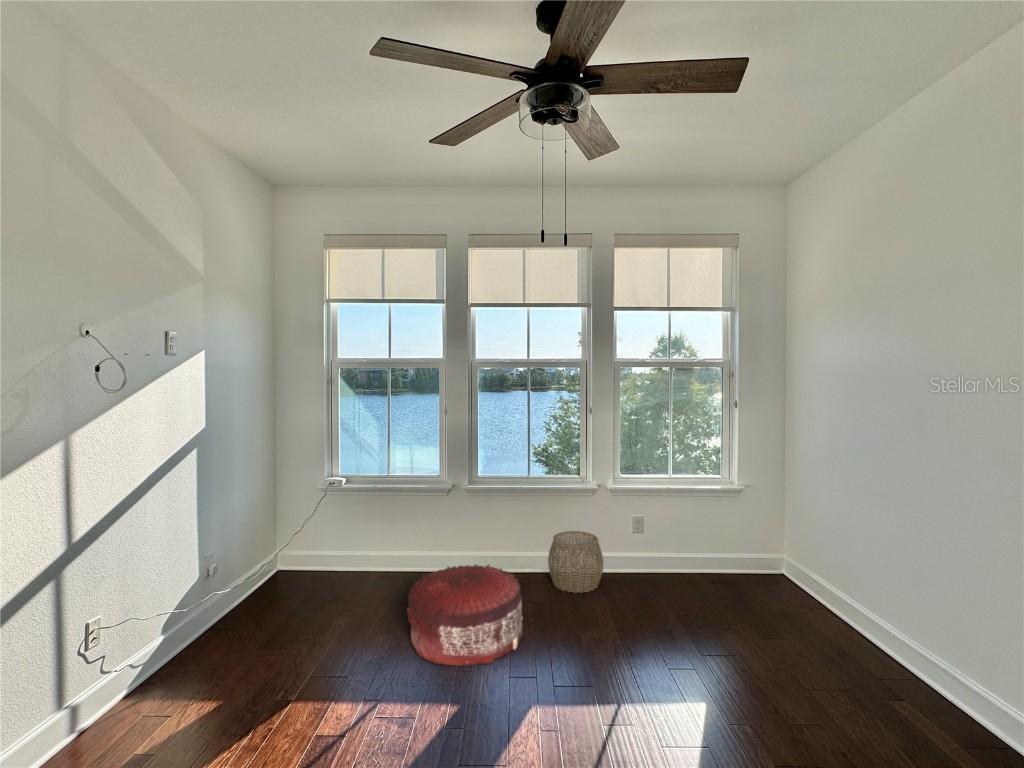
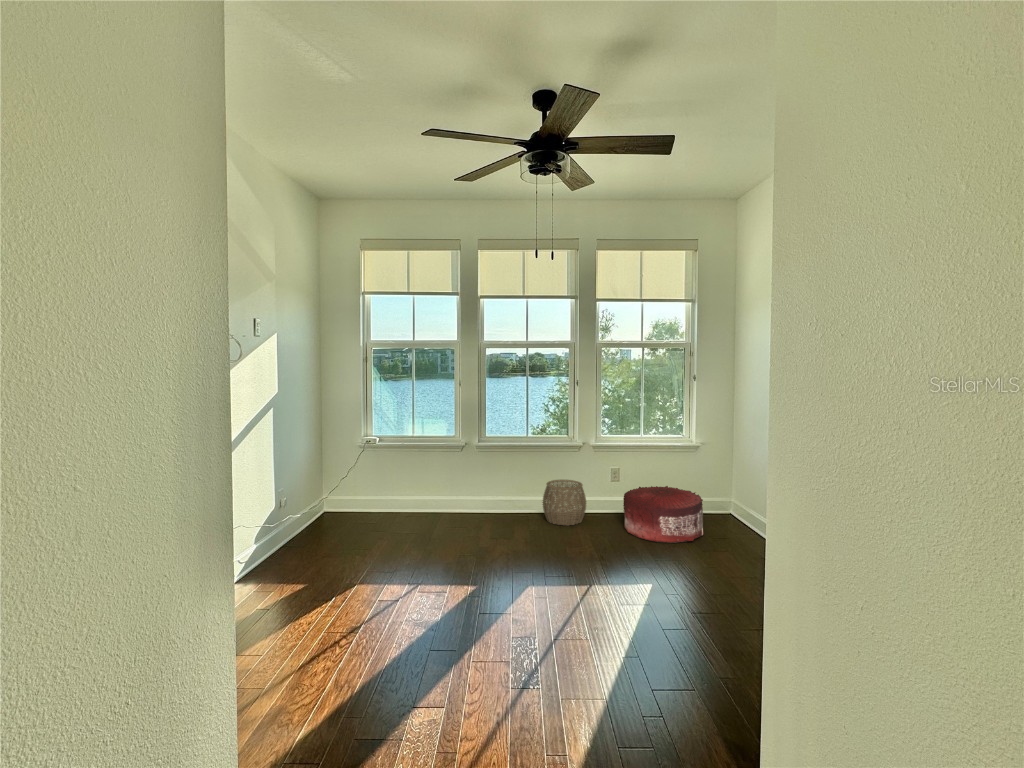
pouf: present [407,565,525,666] -> present [623,486,703,543]

